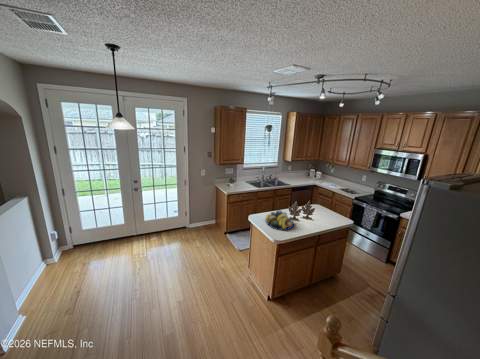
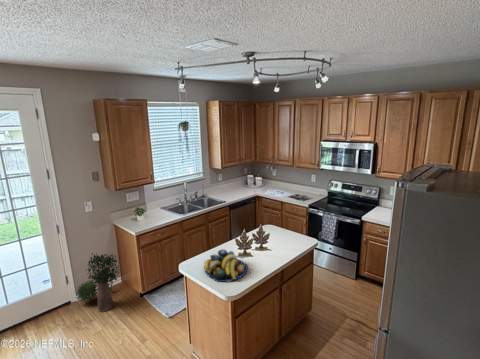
potted plant: none [189,201,215,237] -> present [76,253,119,312]

